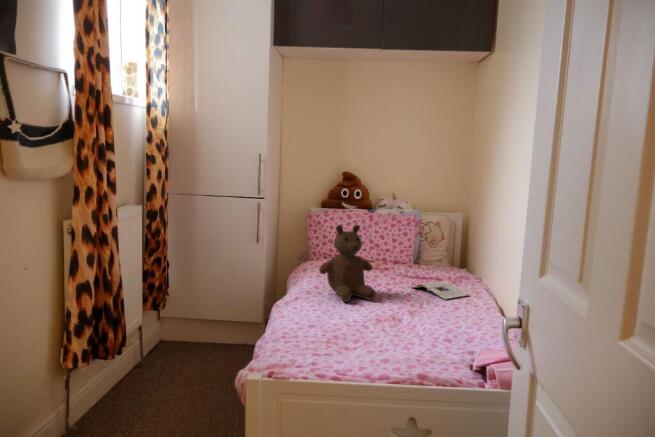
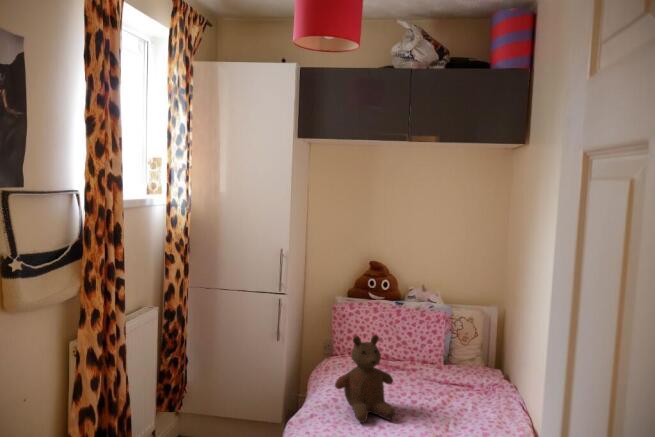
magazine: present [411,281,469,300] -> none [437,393,501,420]

